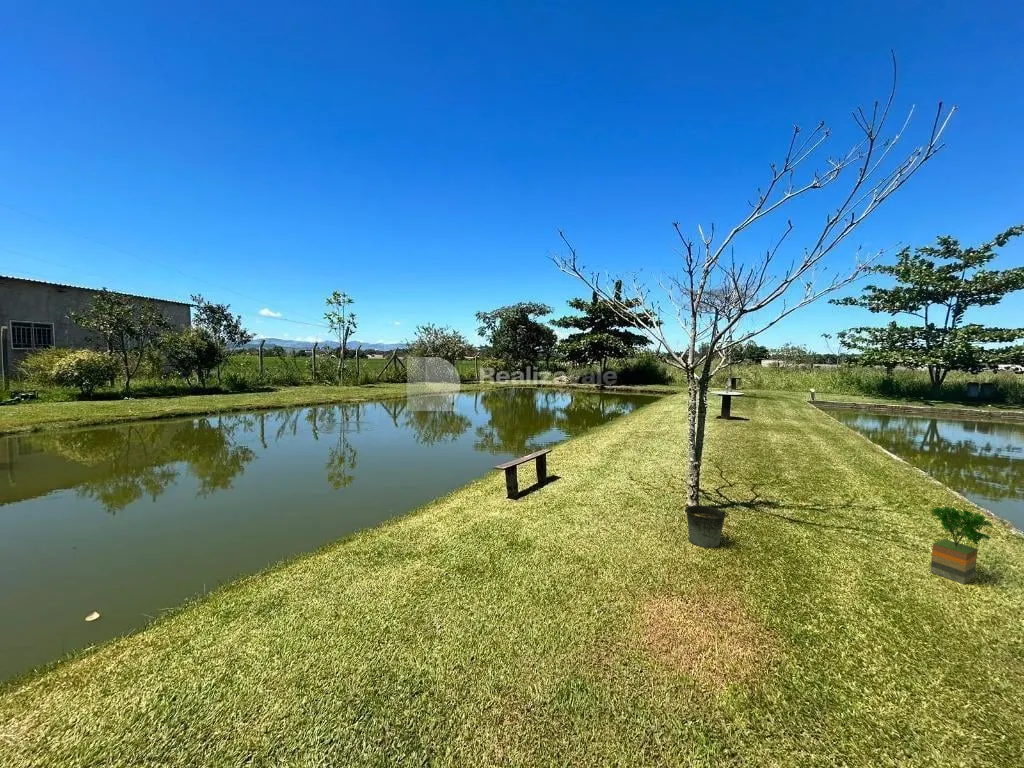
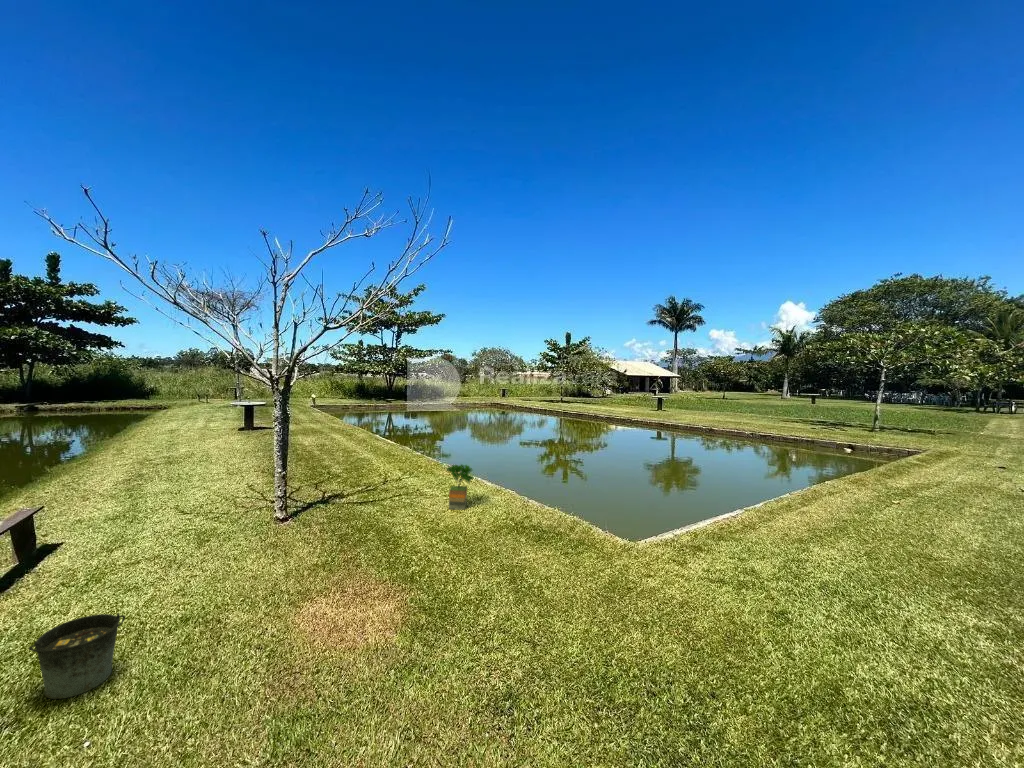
bucket: present [685,505,728,548] -> present [29,613,125,699]

